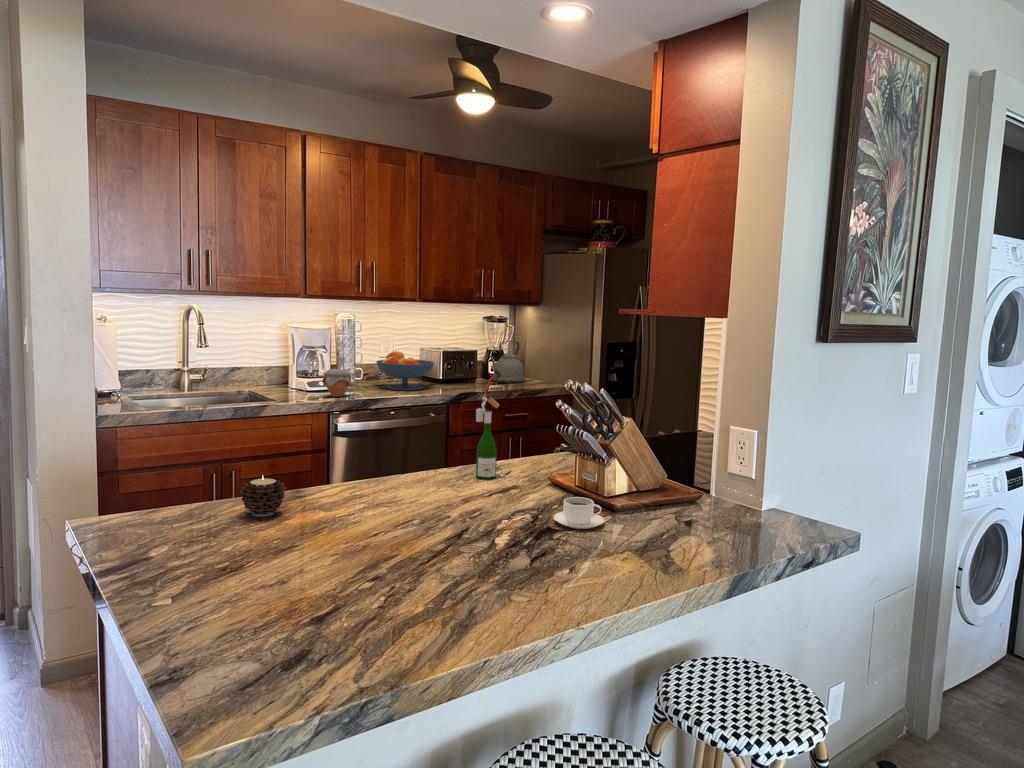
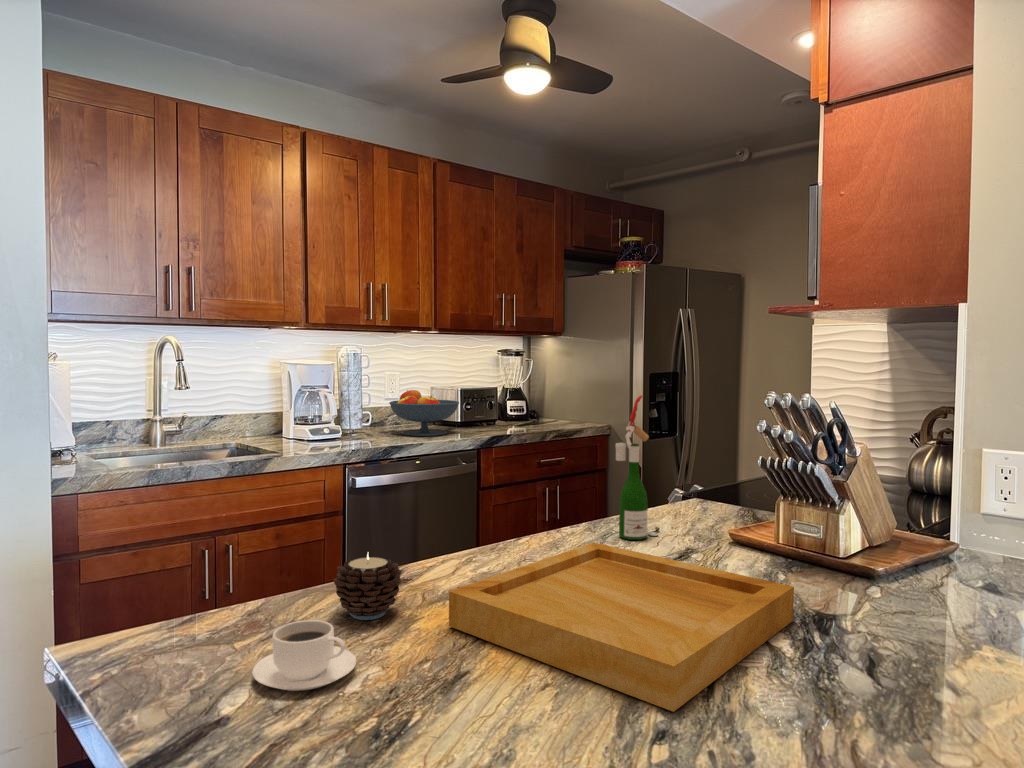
kettle: present [490,341,526,383] -> none [515,376,555,424]
jar: present [323,369,352,397] -> none [333,412,368,446]
tray: none [307,478,530,571] -> present [449,542,794,712]
coffee cup: present [553,497,605,529] -> present [253,620,356,691]

